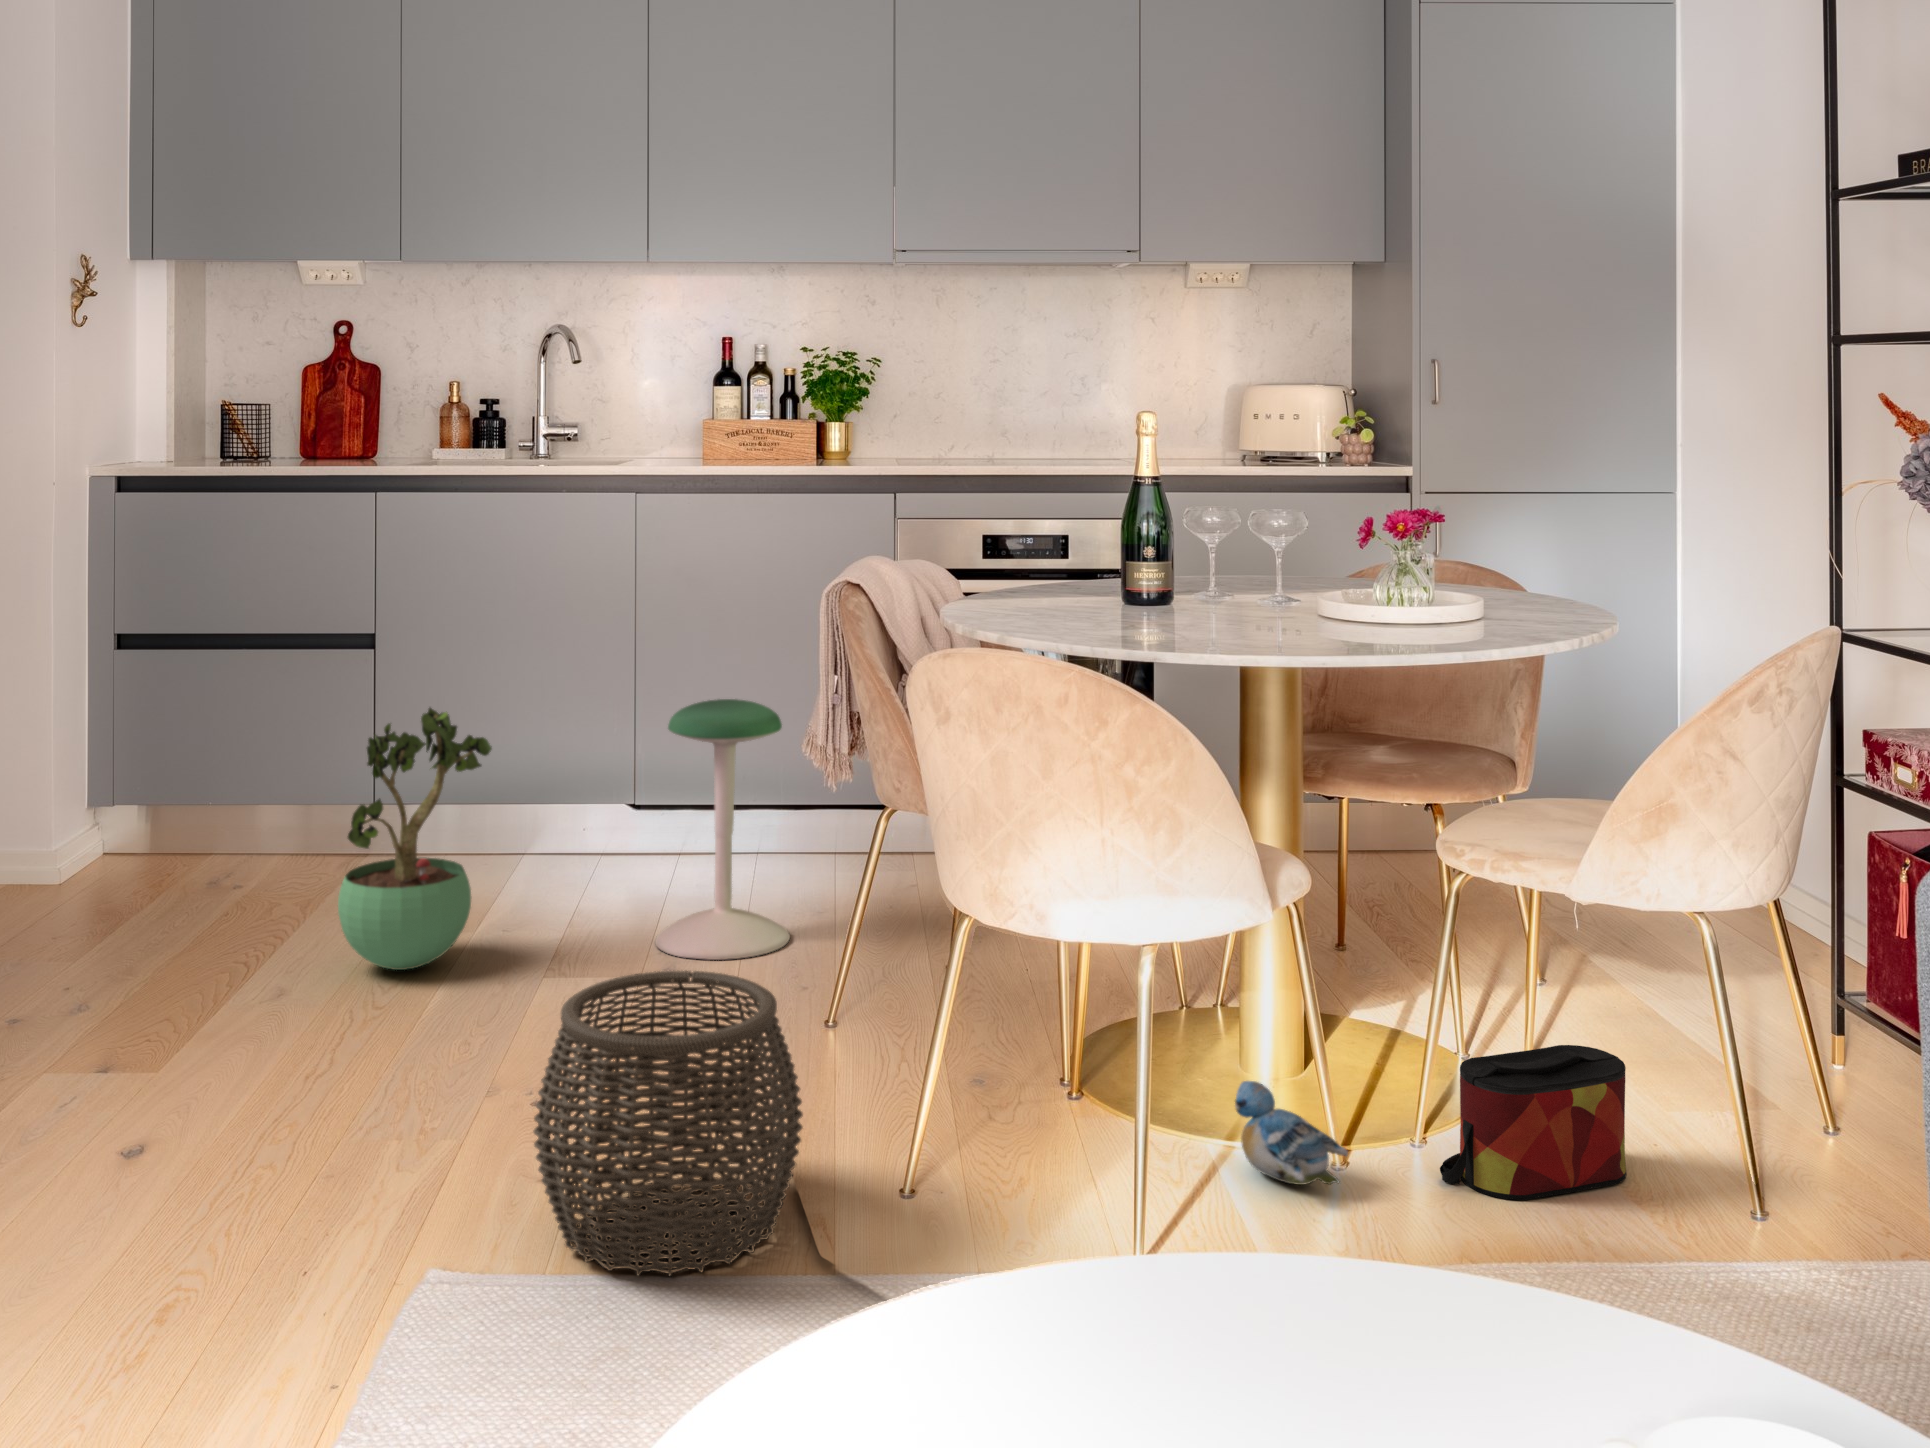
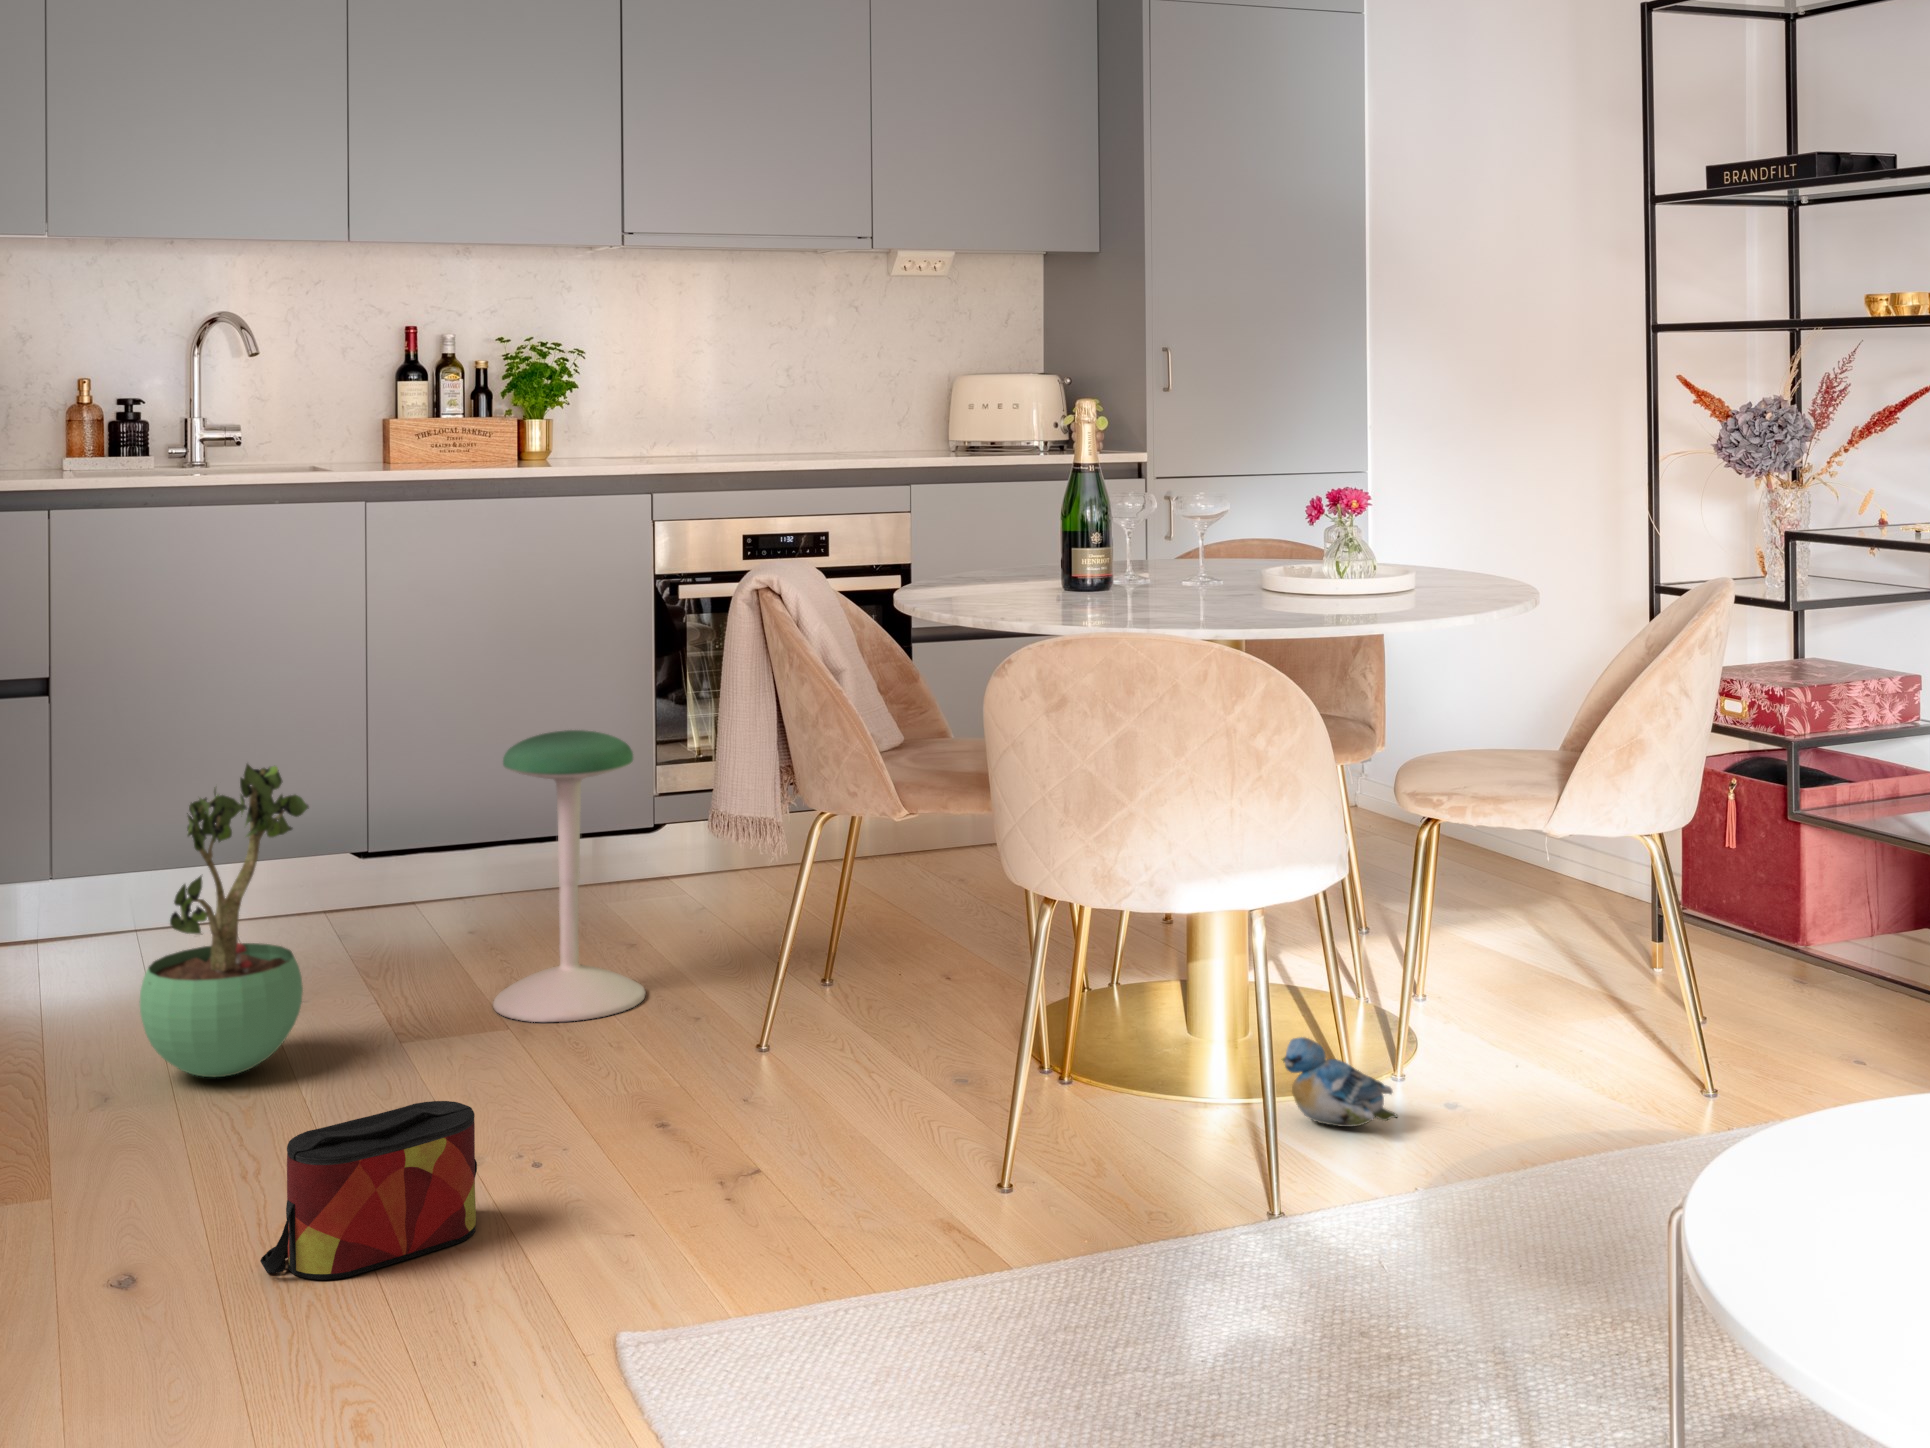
woven basket: present [533,970,803,1276] -> none [679,994,956,1306]
bag: present [1440,1045,1626,1200] -> present [260,1101,477,1280]

